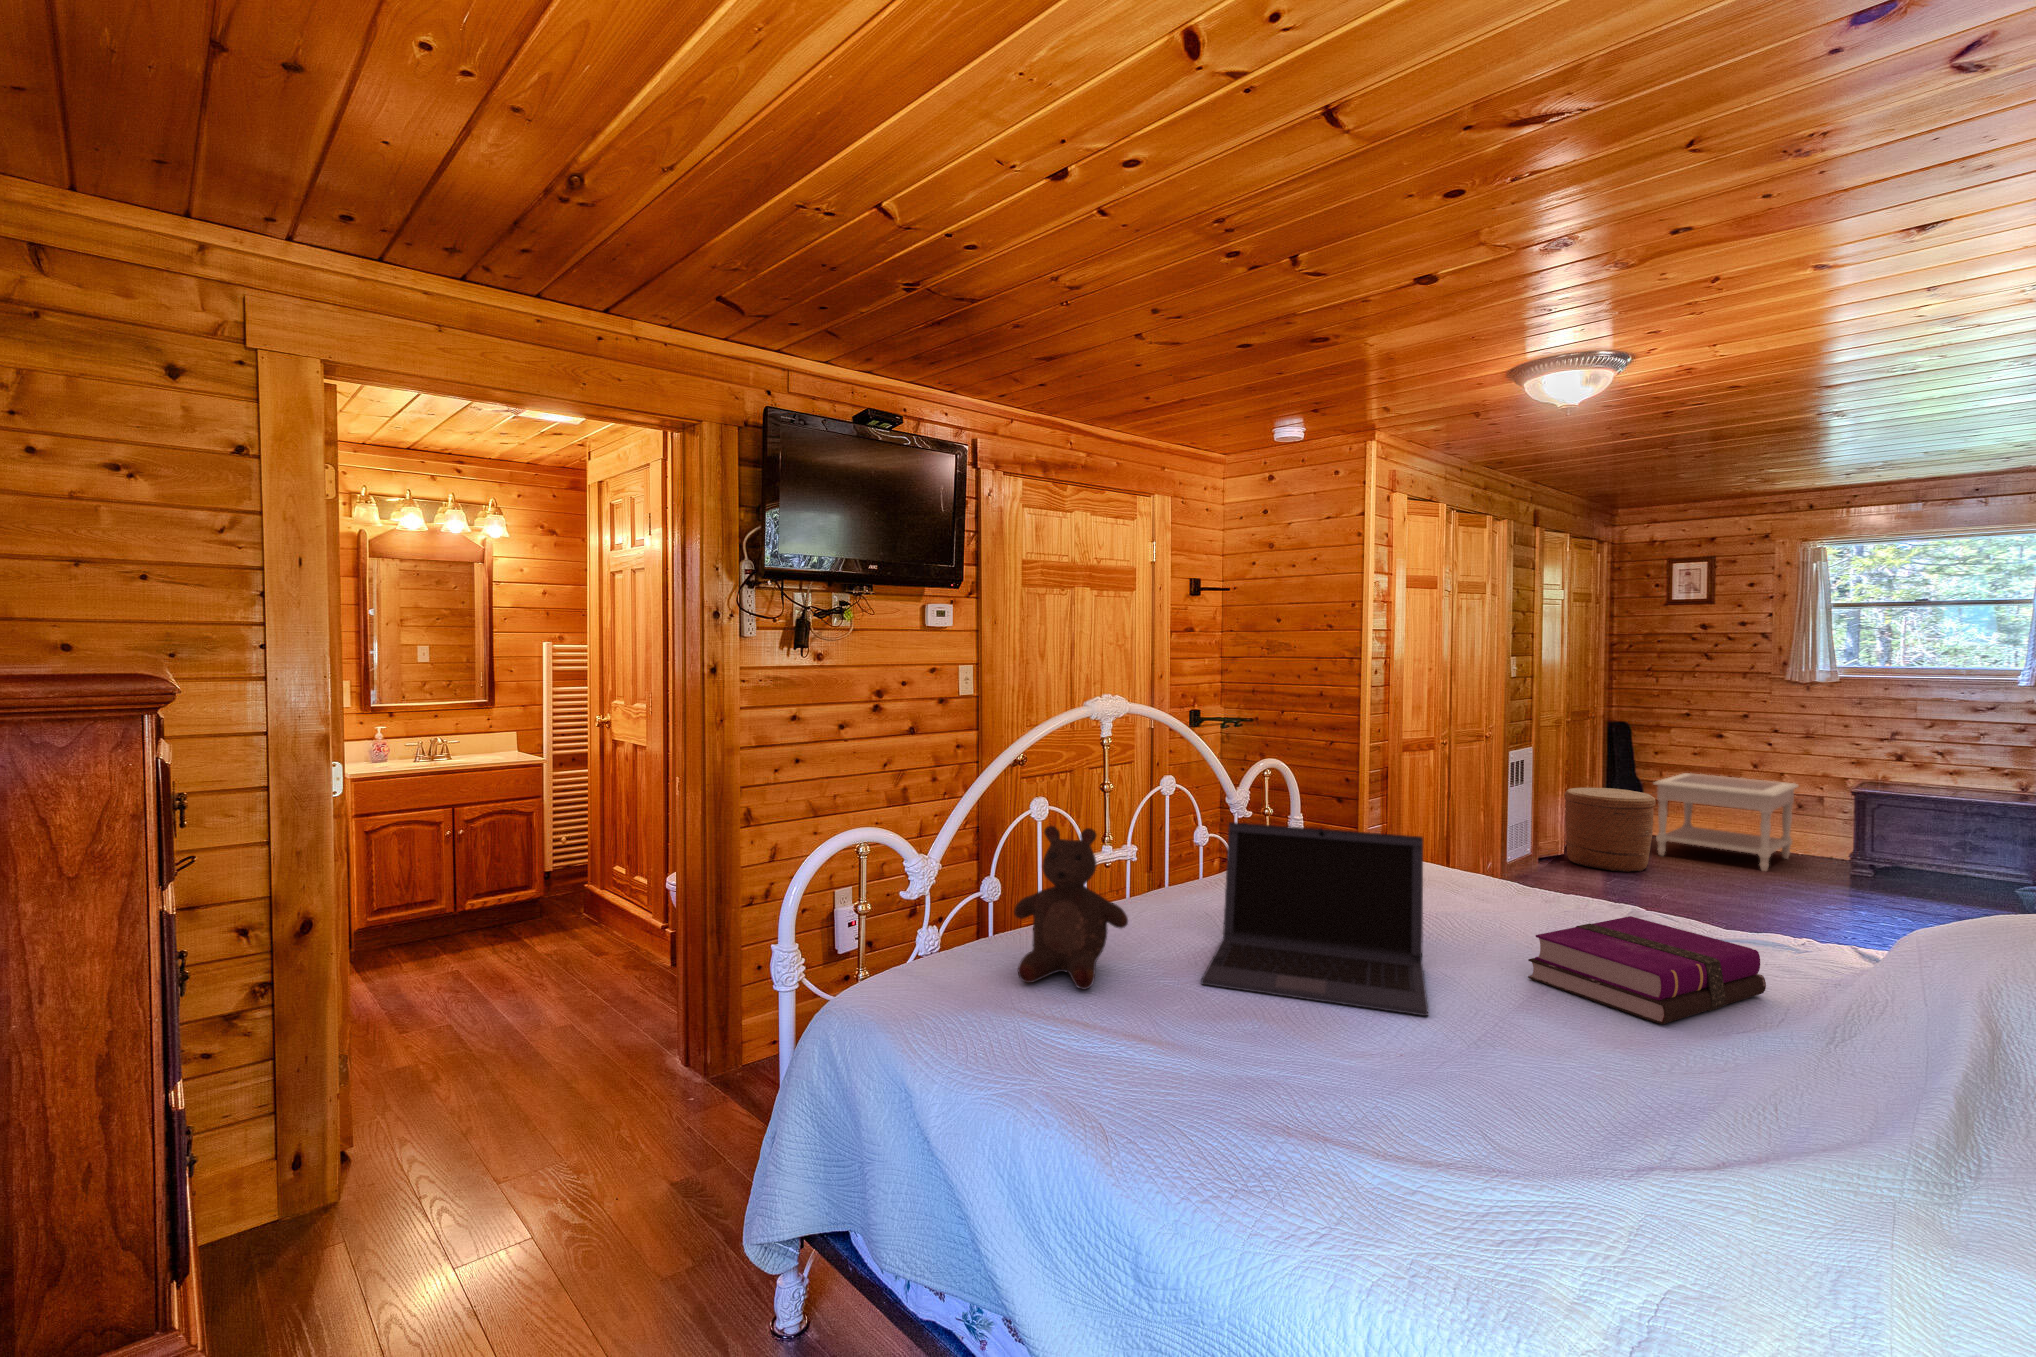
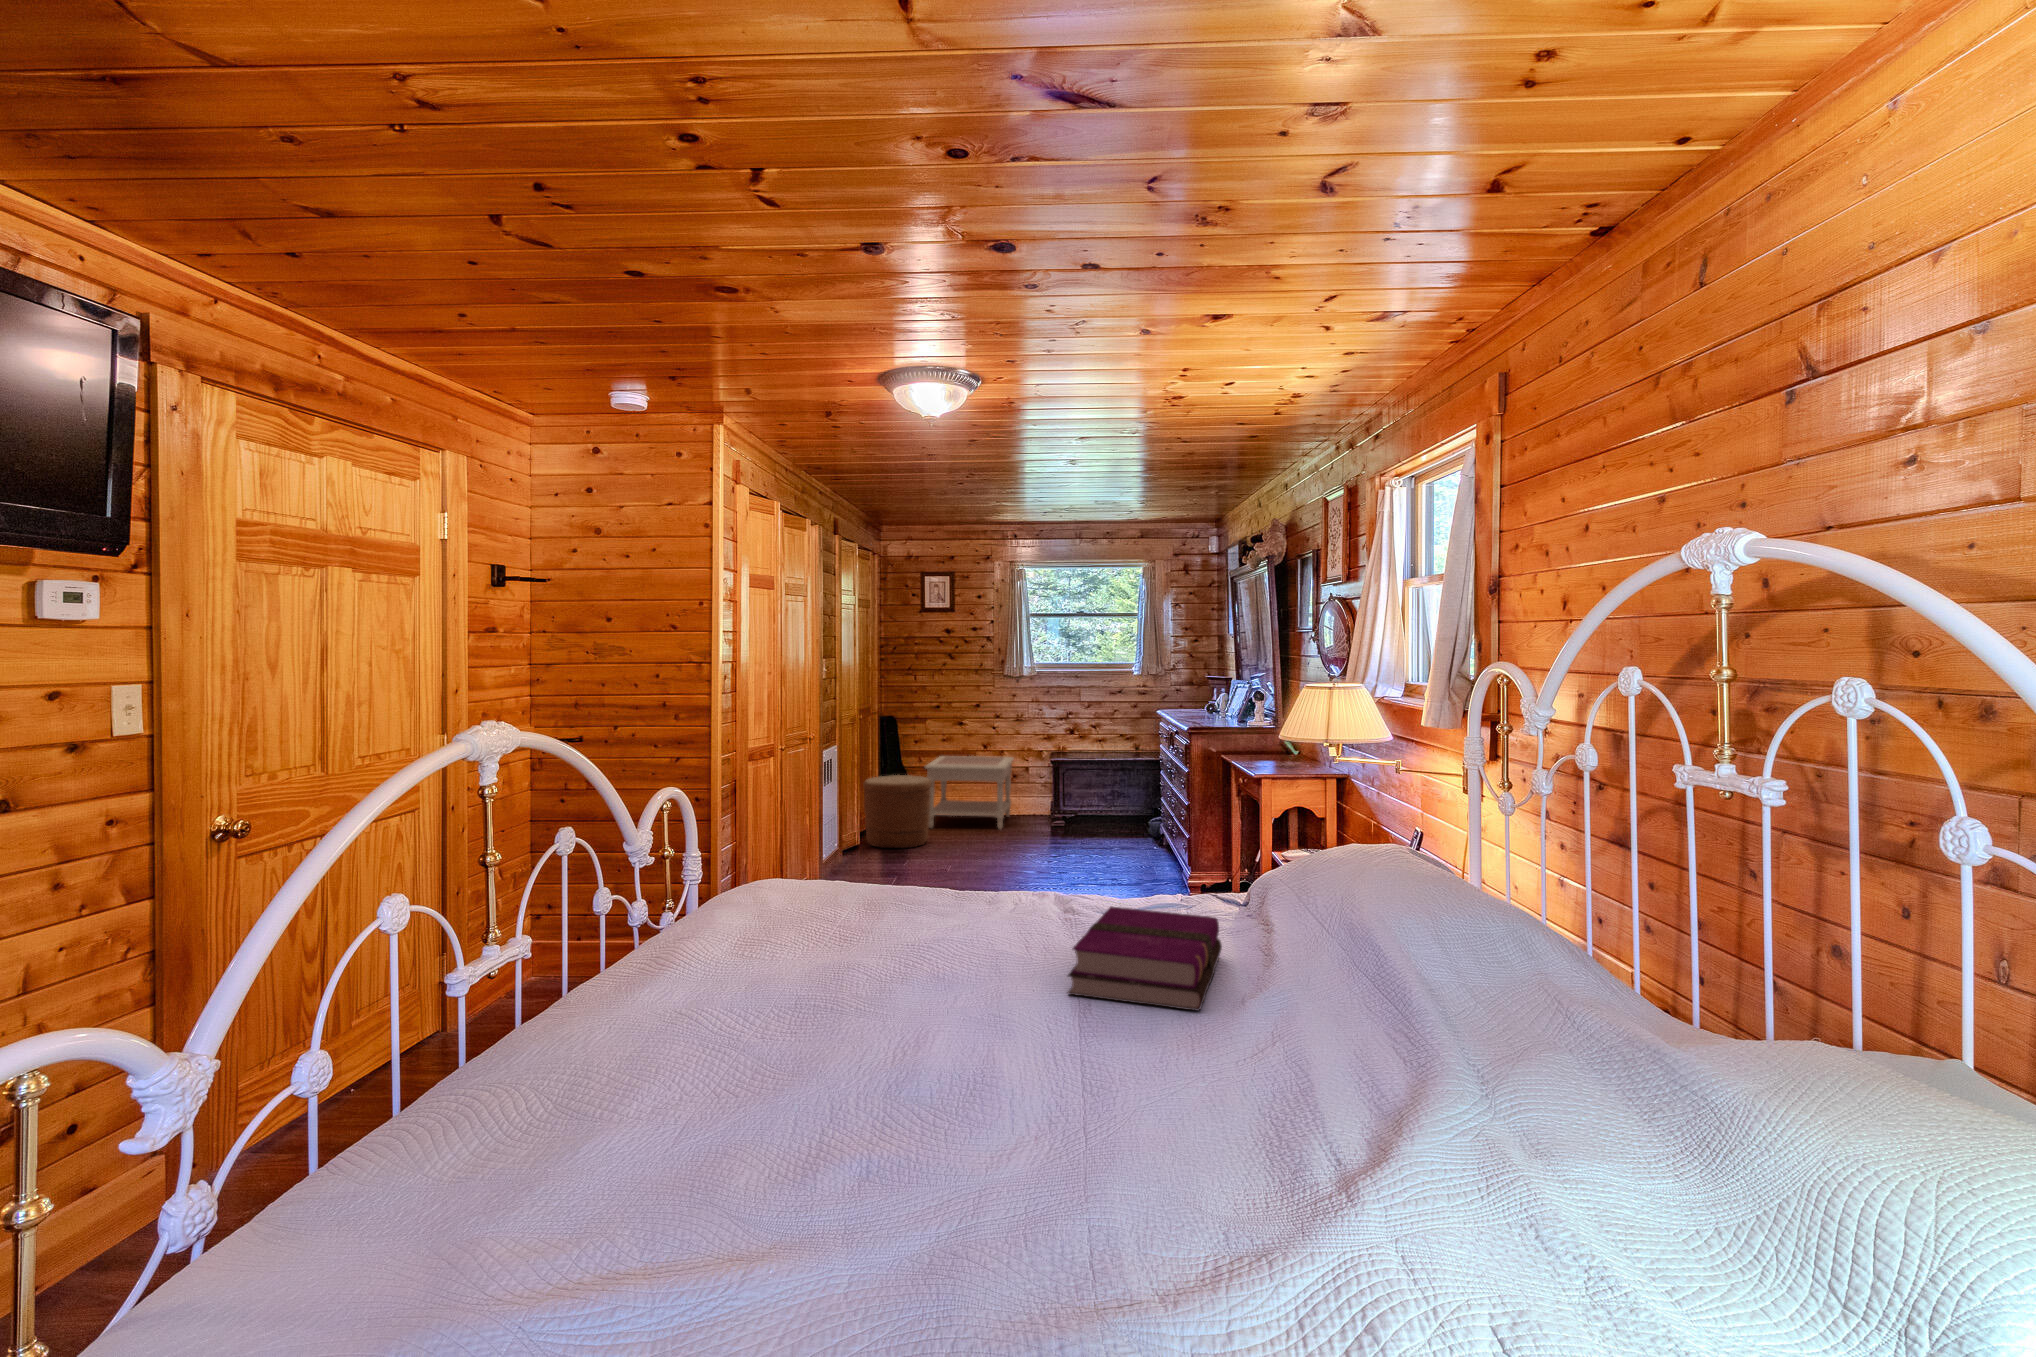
laptop: present [1201,822,1428,1016] -> none [739,864,1037,1131]
stuffed bear: present [1014,826,1128,990] -> none [435,943,653,1245]

